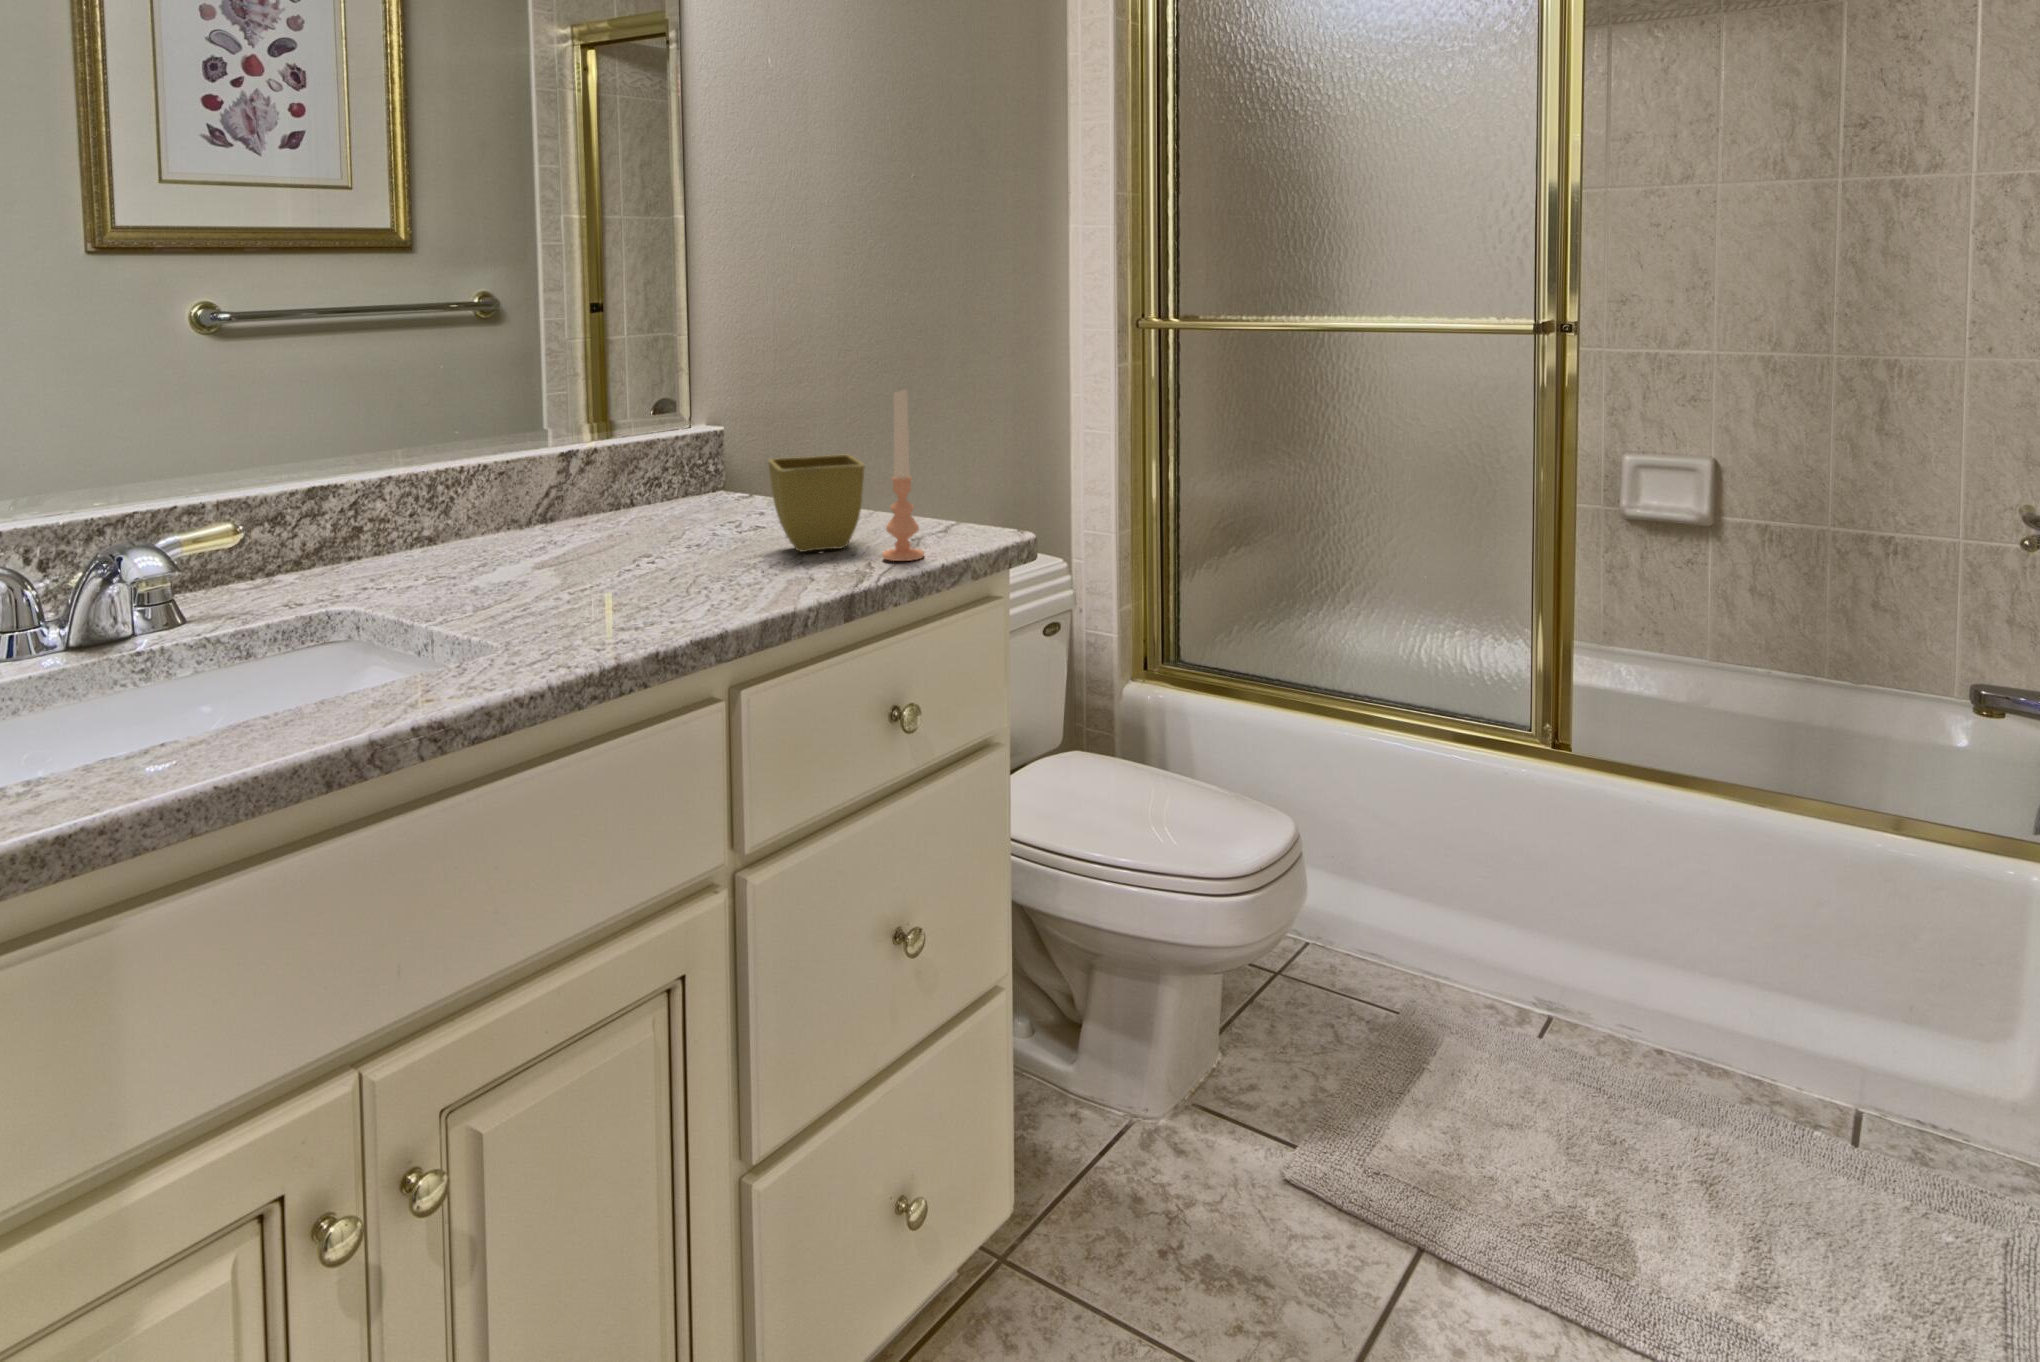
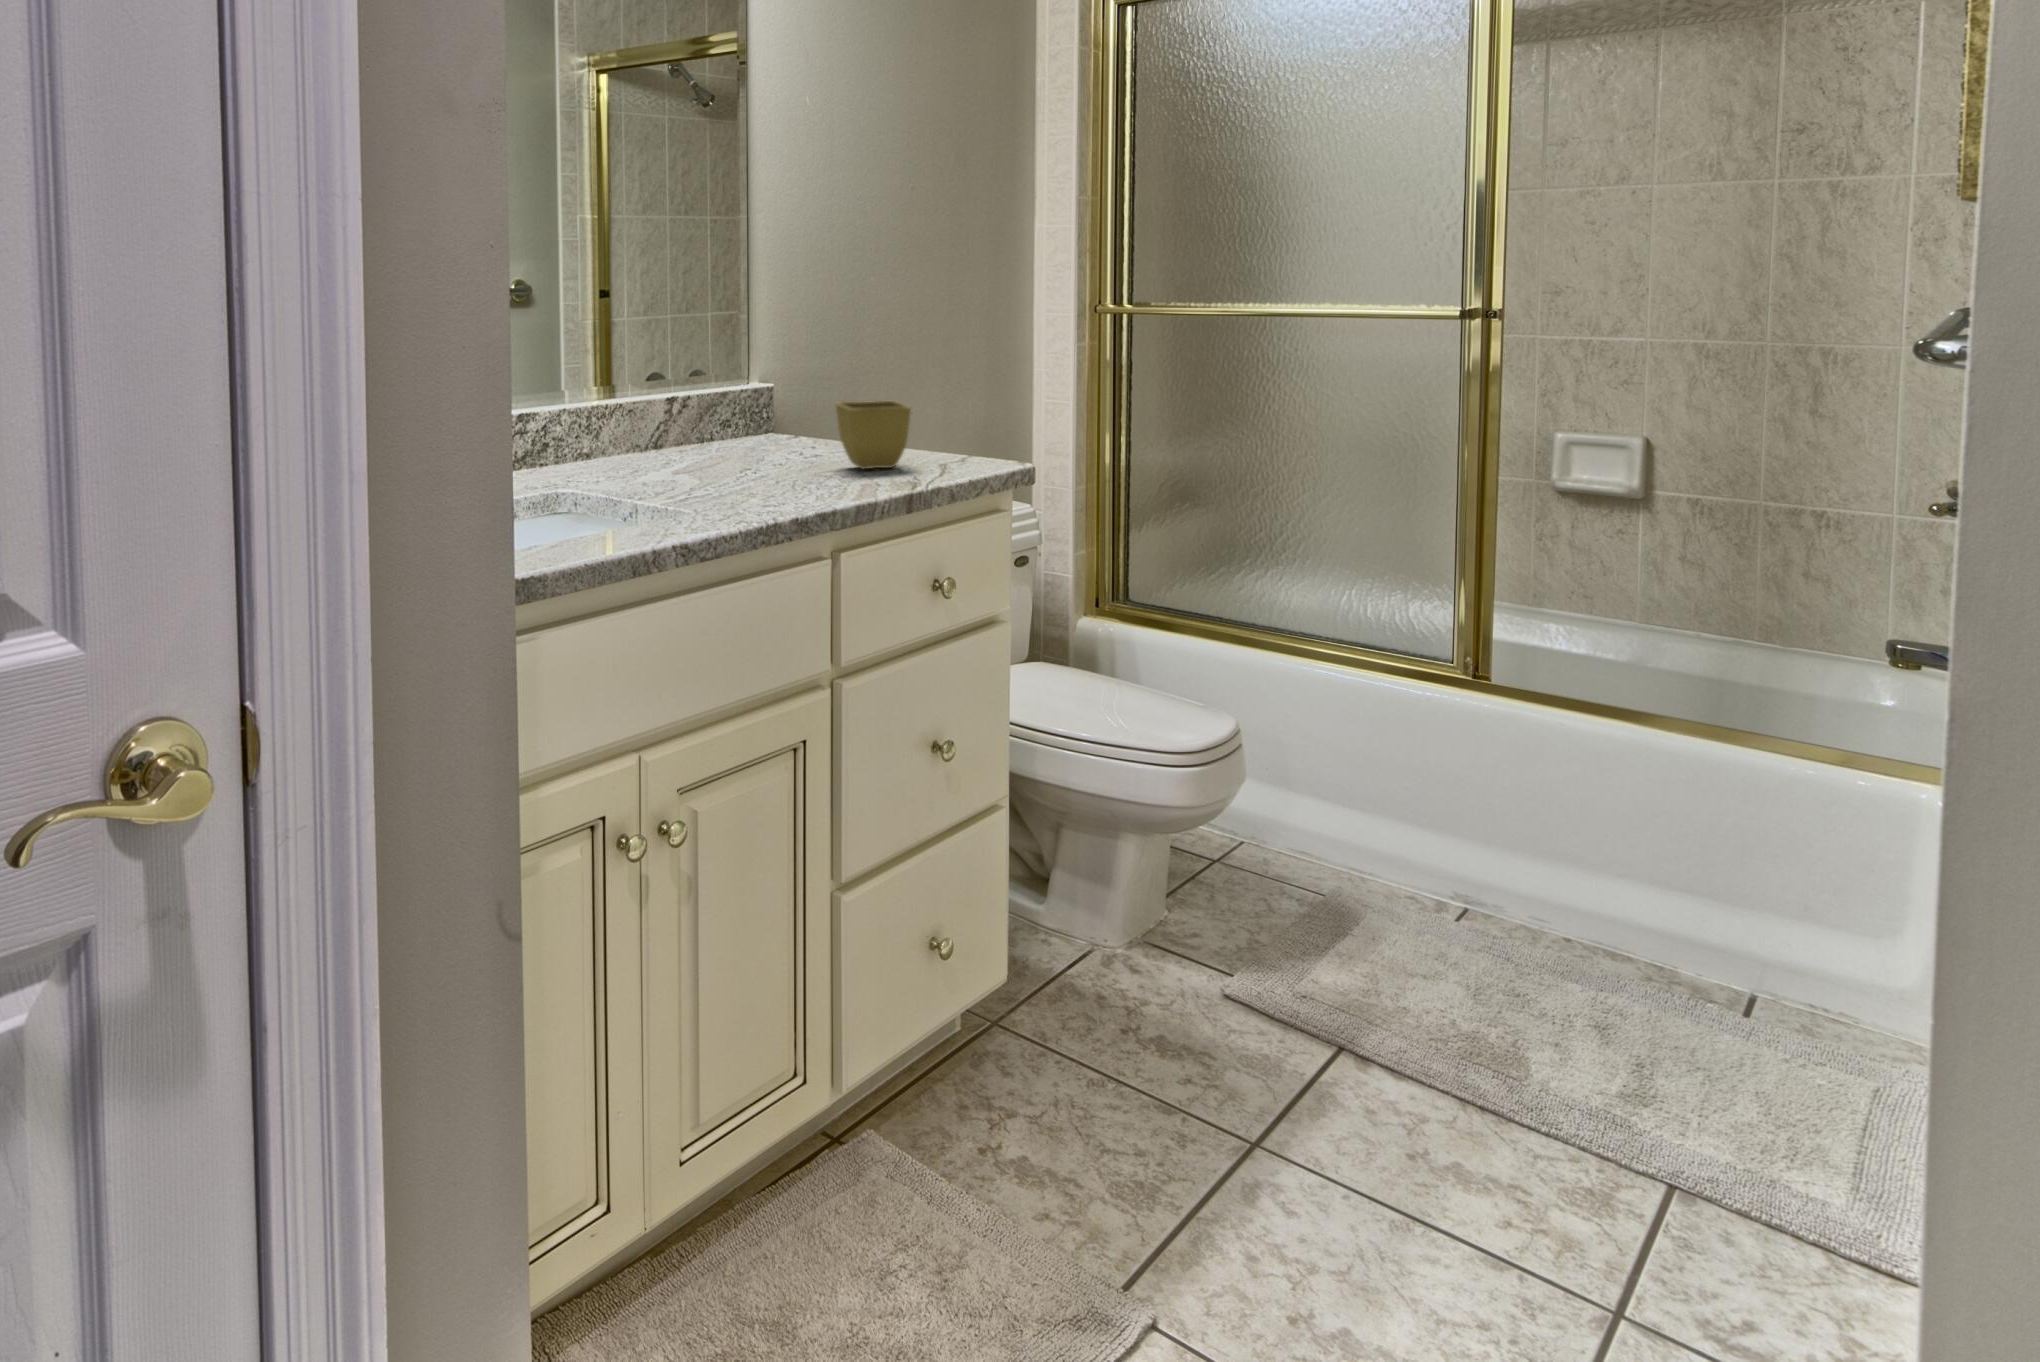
candle: present [882,390,924,561] -> none [927,350,959,475]

